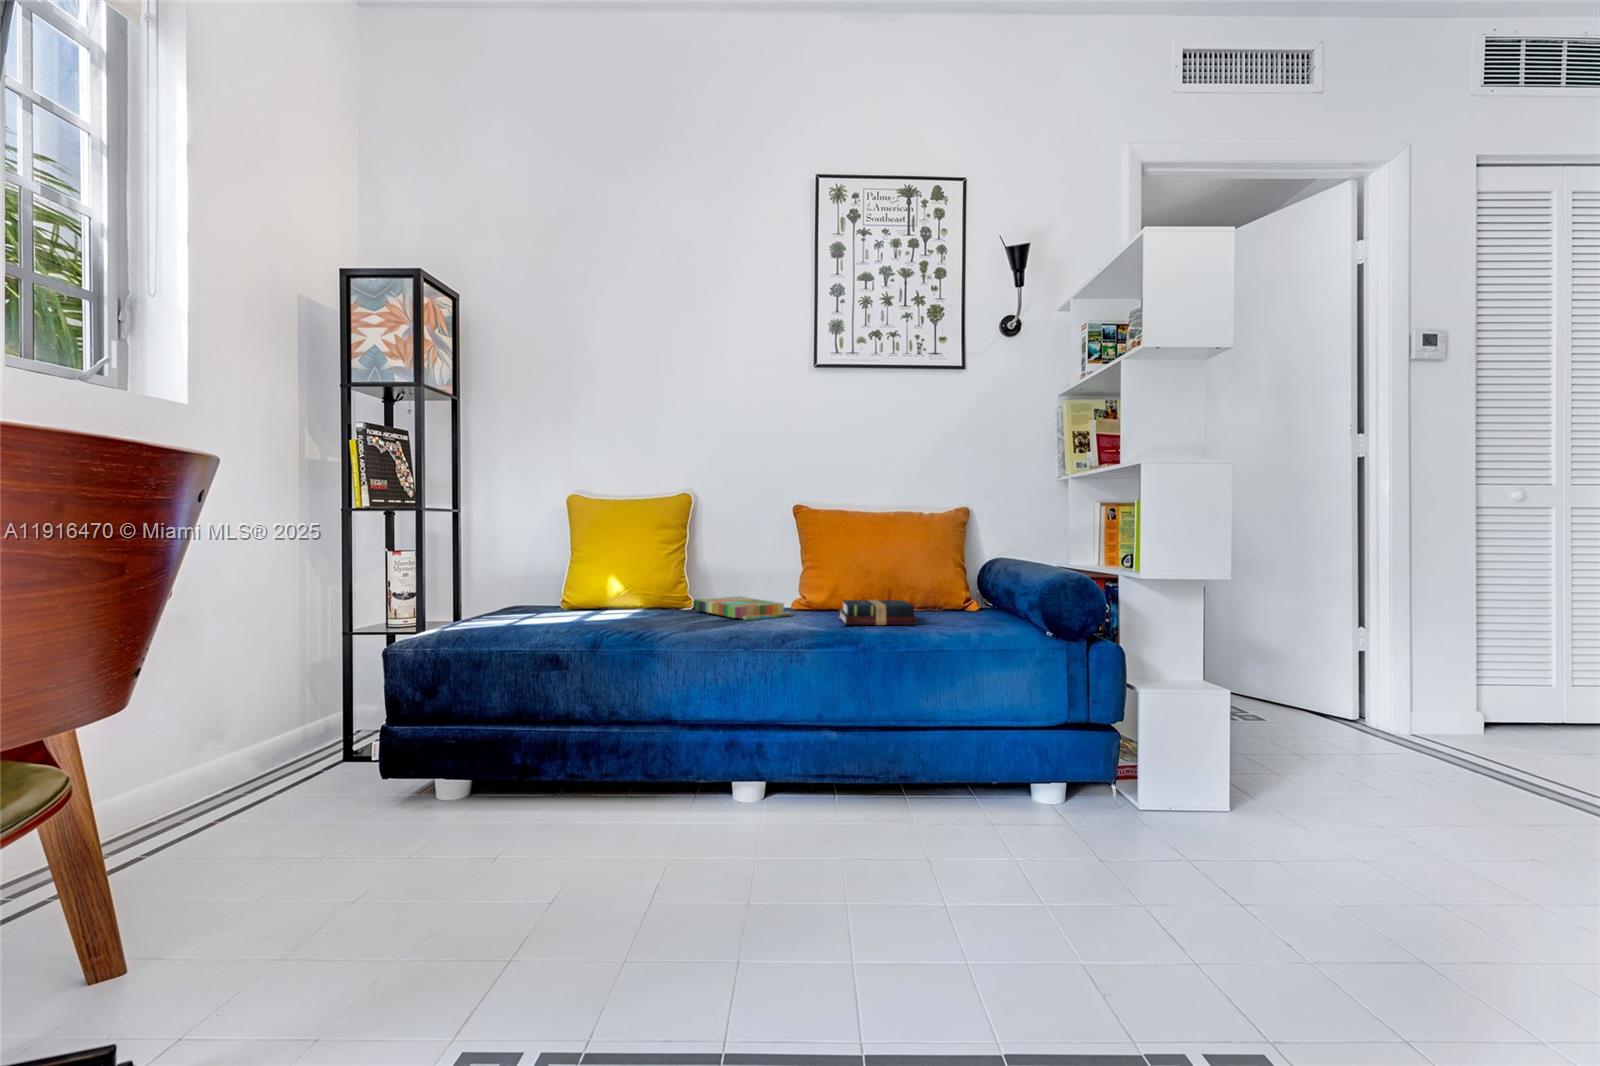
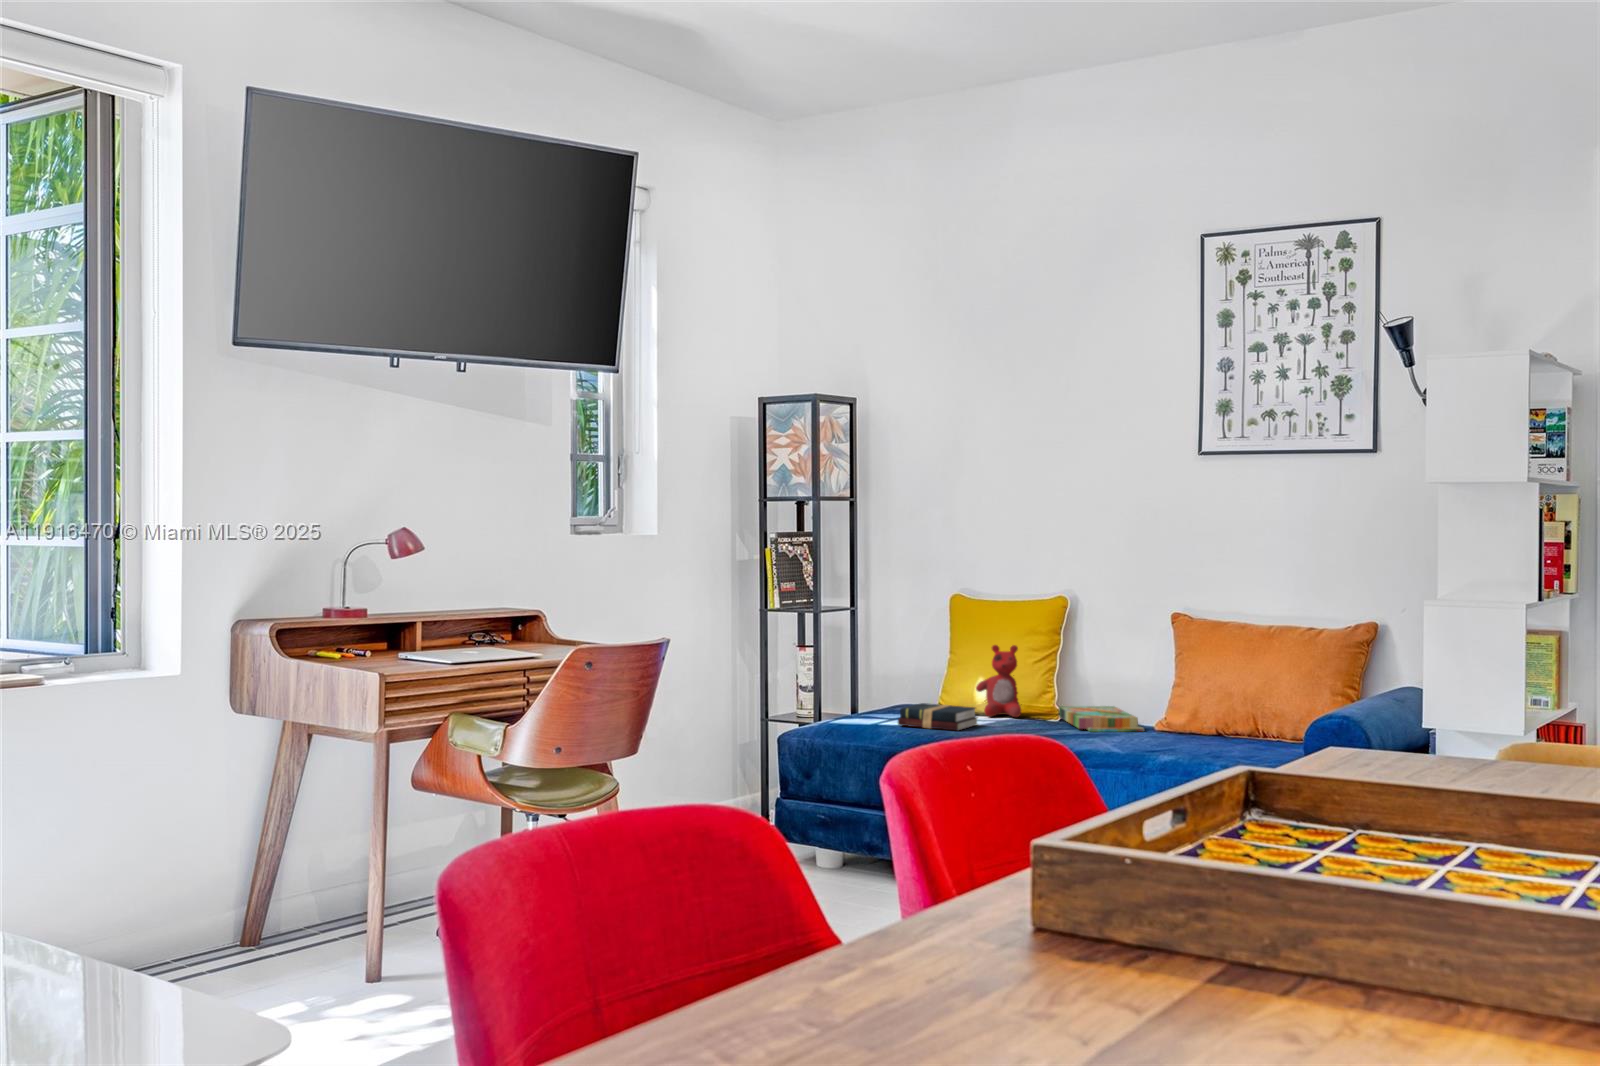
stuffed bear: none [605,543,663,614] -> present [976,645,1021,717]
hardback book: present [840,600,917,625] -> present [898,703,977,731]

